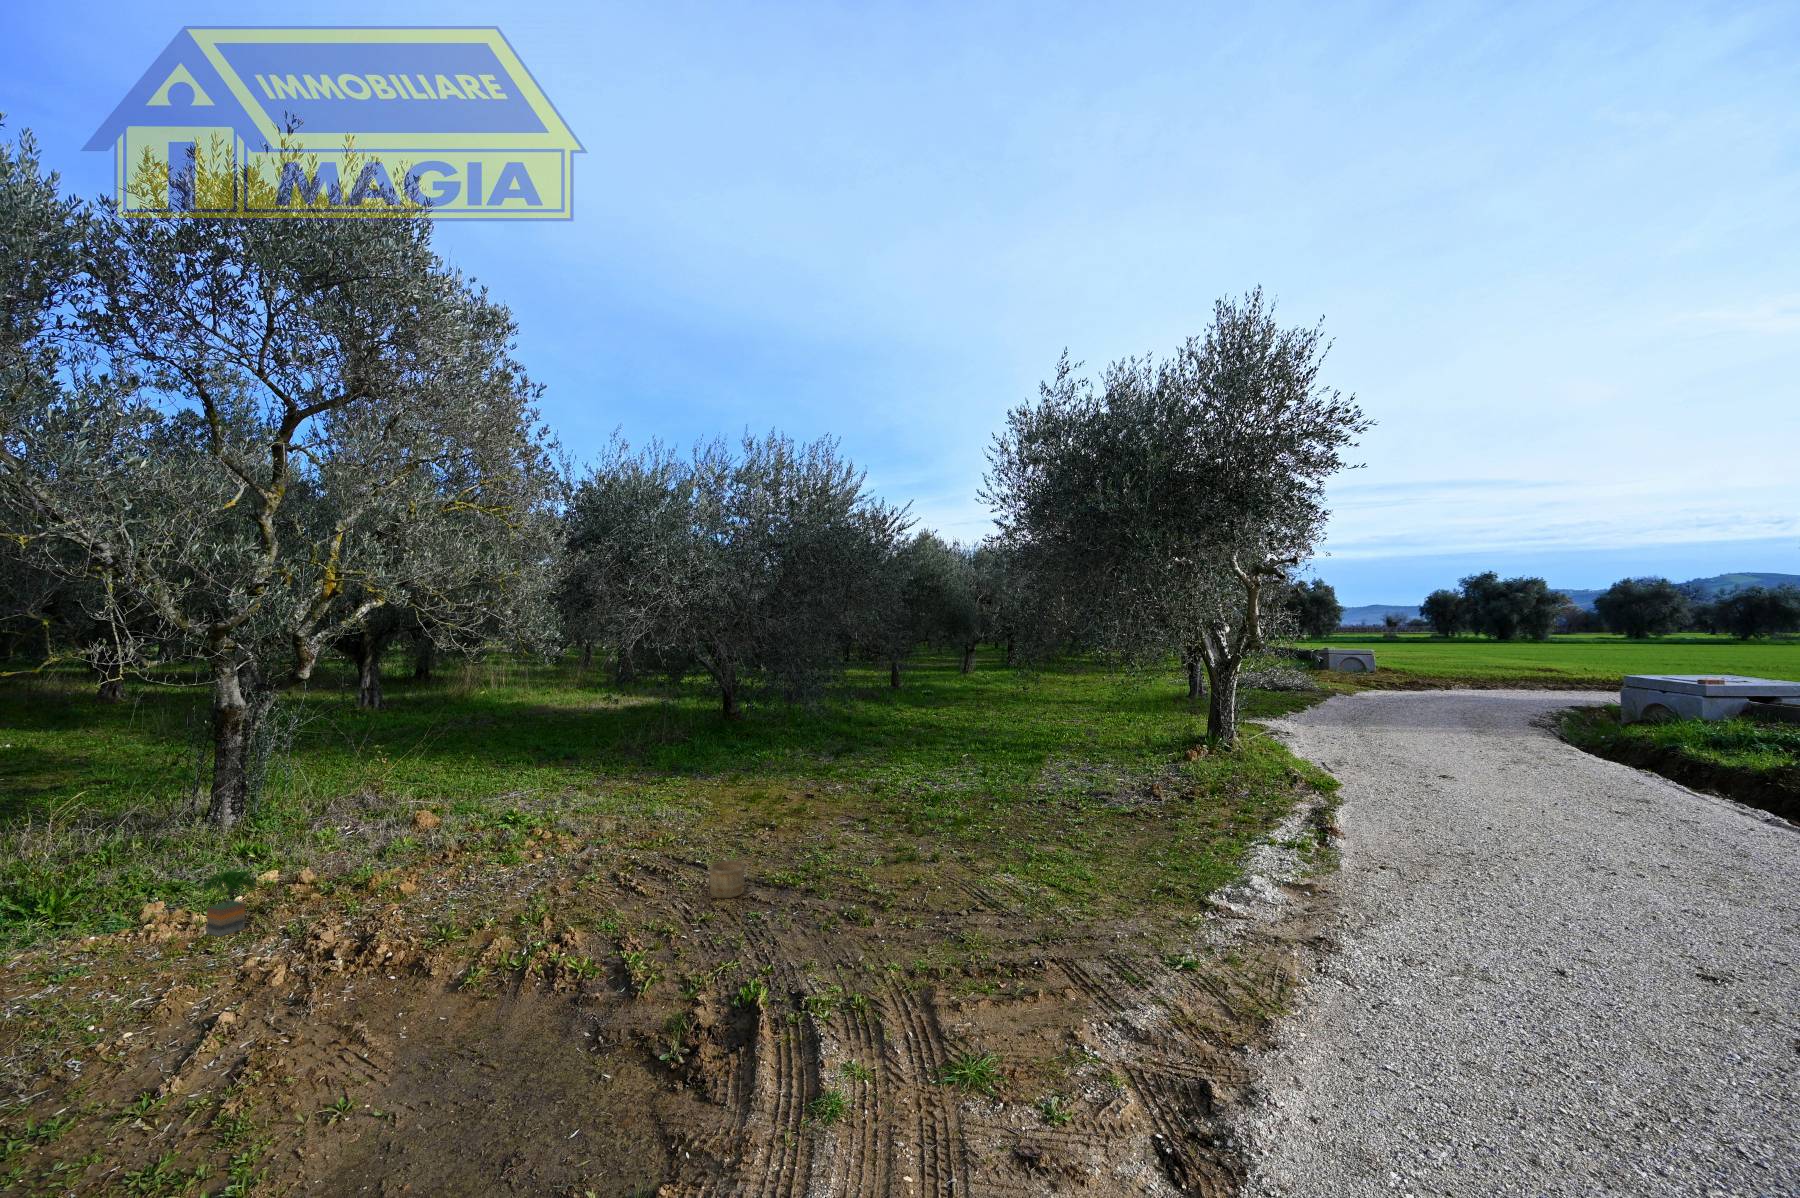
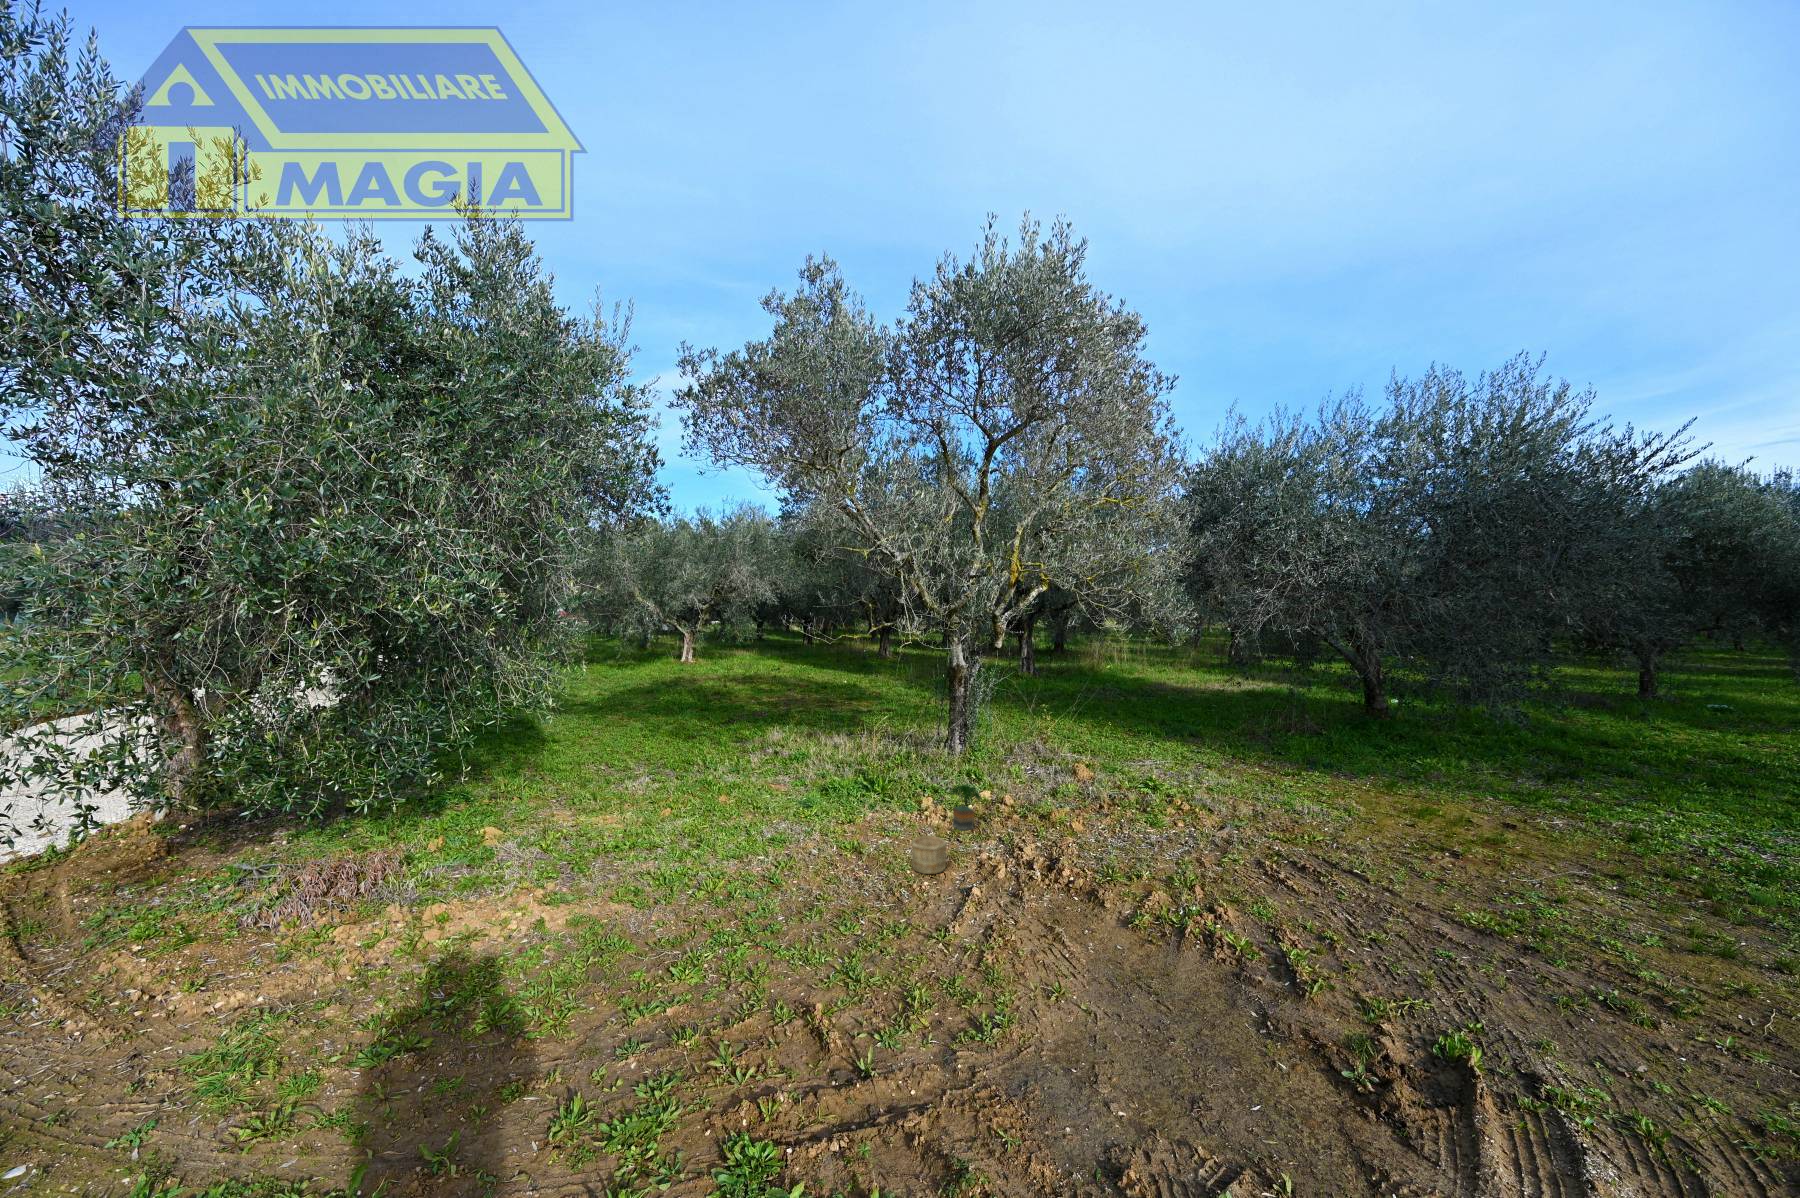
wooden bucket: present [709,860,745,898] -> present [911,836,947,874]

